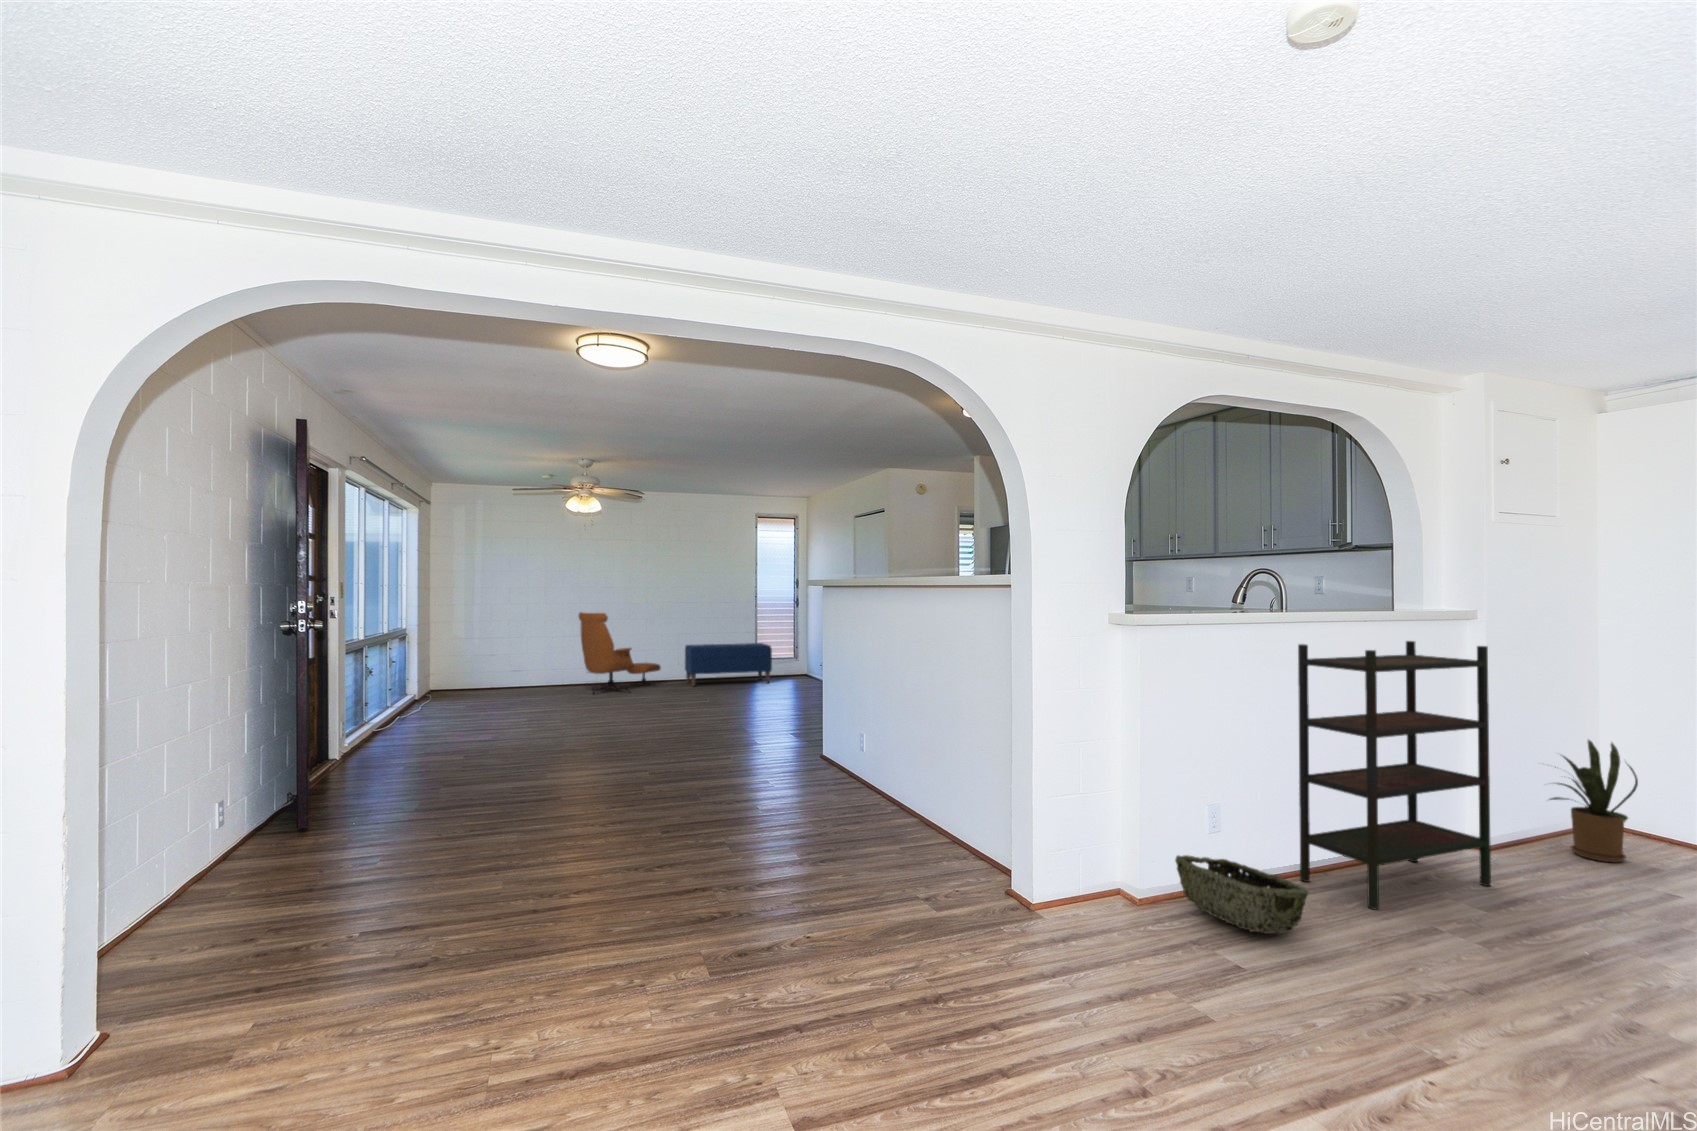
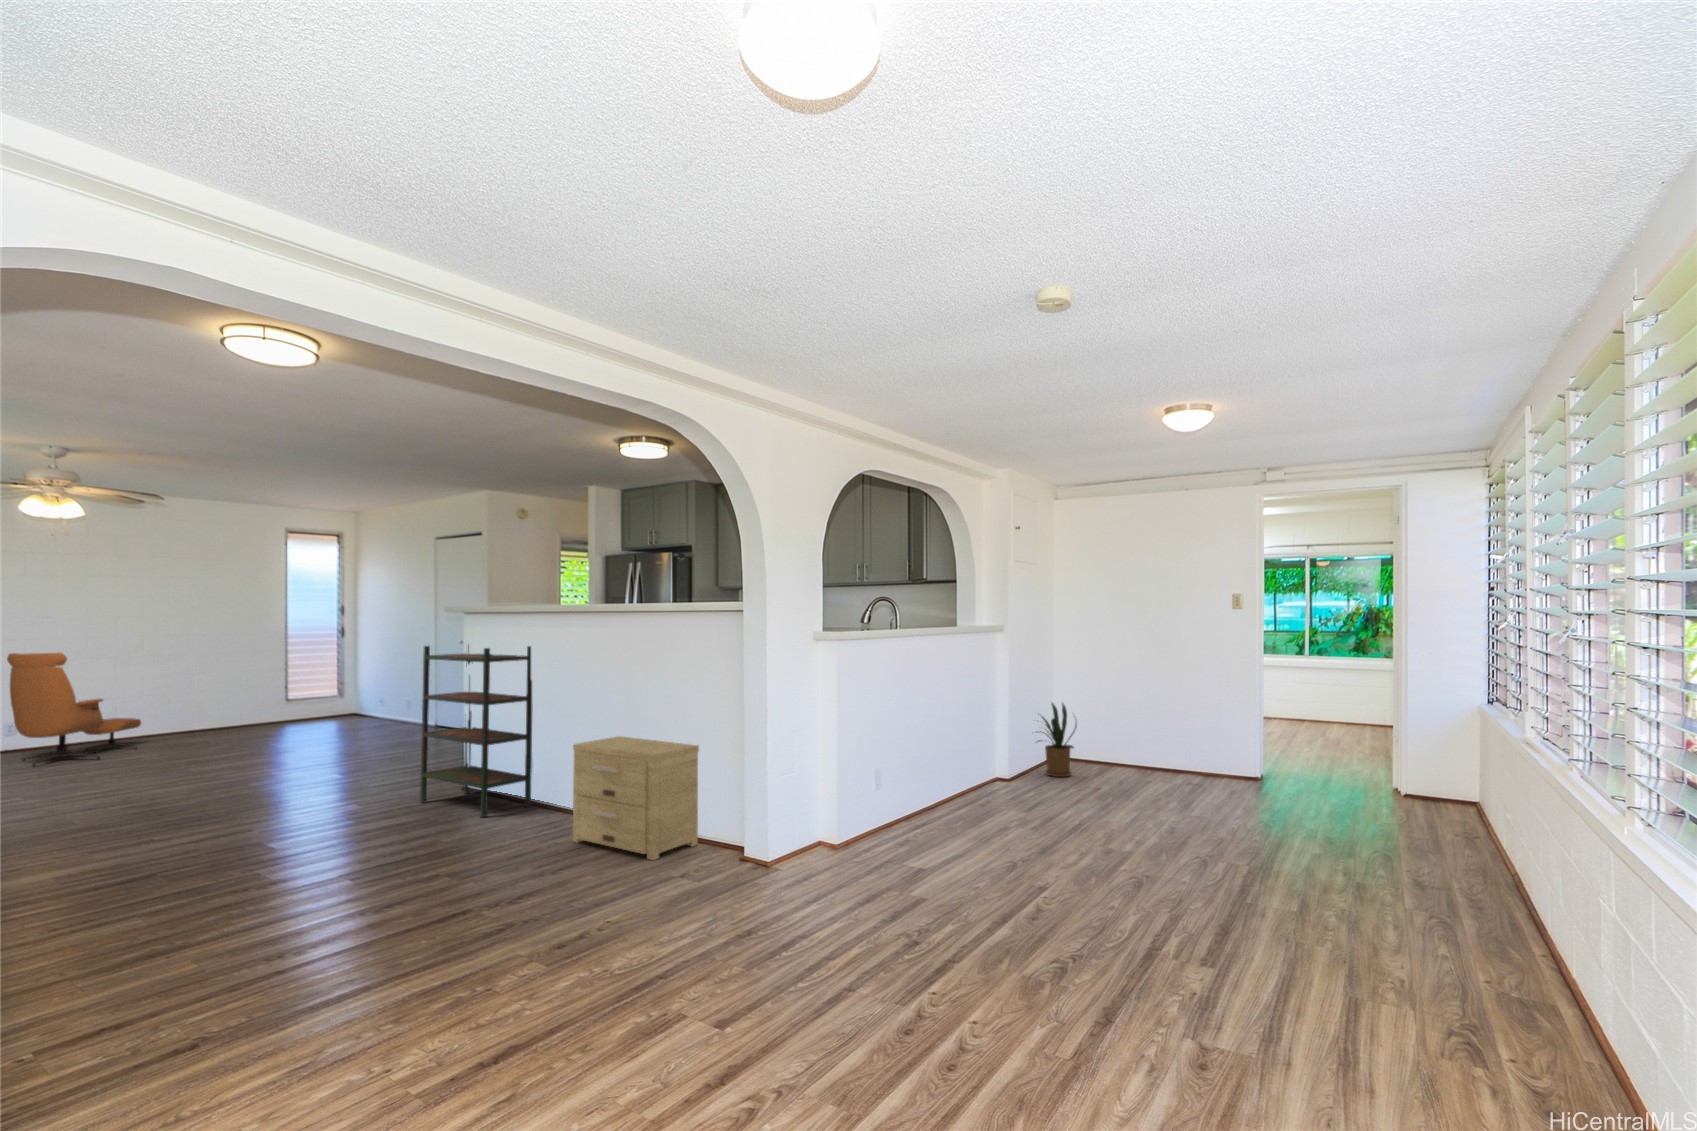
bookshelf: present [1298,641,1491,909] -> present [420,646,533,817]
bench: present [685,643,772,687] -> none [177,683,315,744]
side table: none [863,724,980,869] -> present [573,736,699,860]
woven basket: present [1175,855,1309,933] -> none [859,805,947,849]

